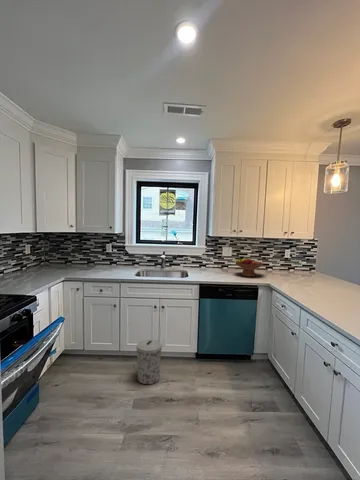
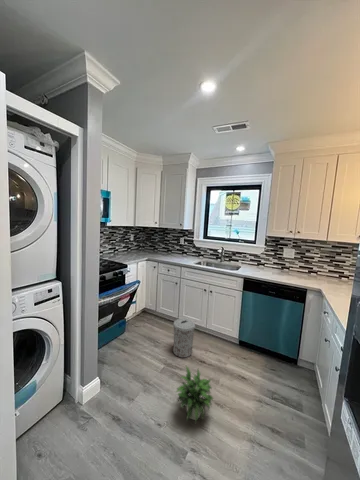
fruit bowl: present [235,257,263,277] -> none [289,259,325,283]
potted plant: none [182,380,223,433] -> present [176,367,213,421]

